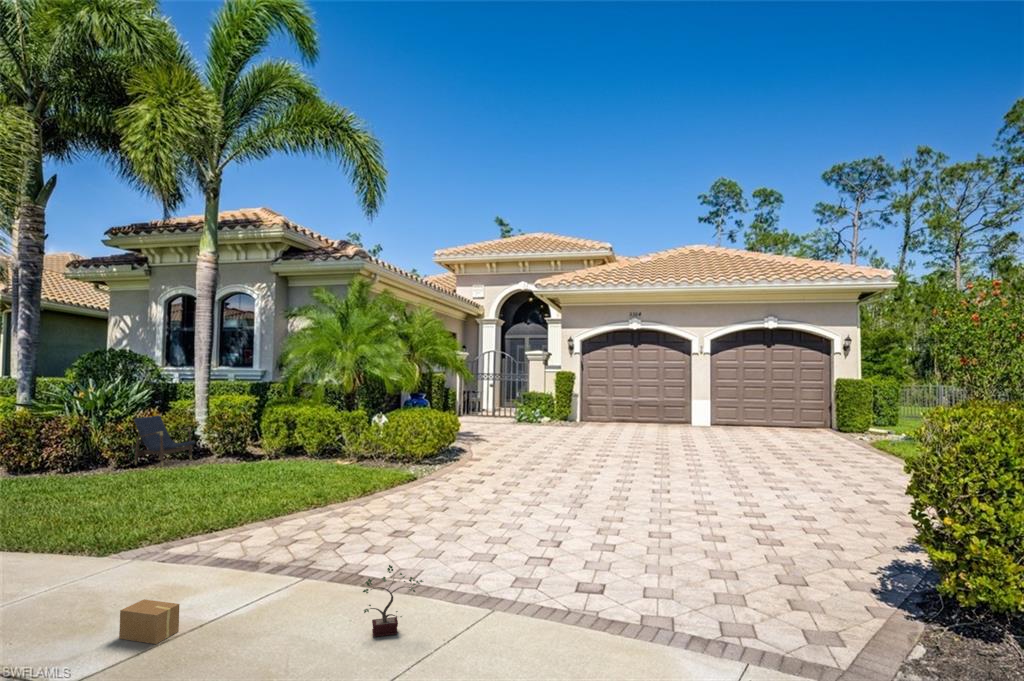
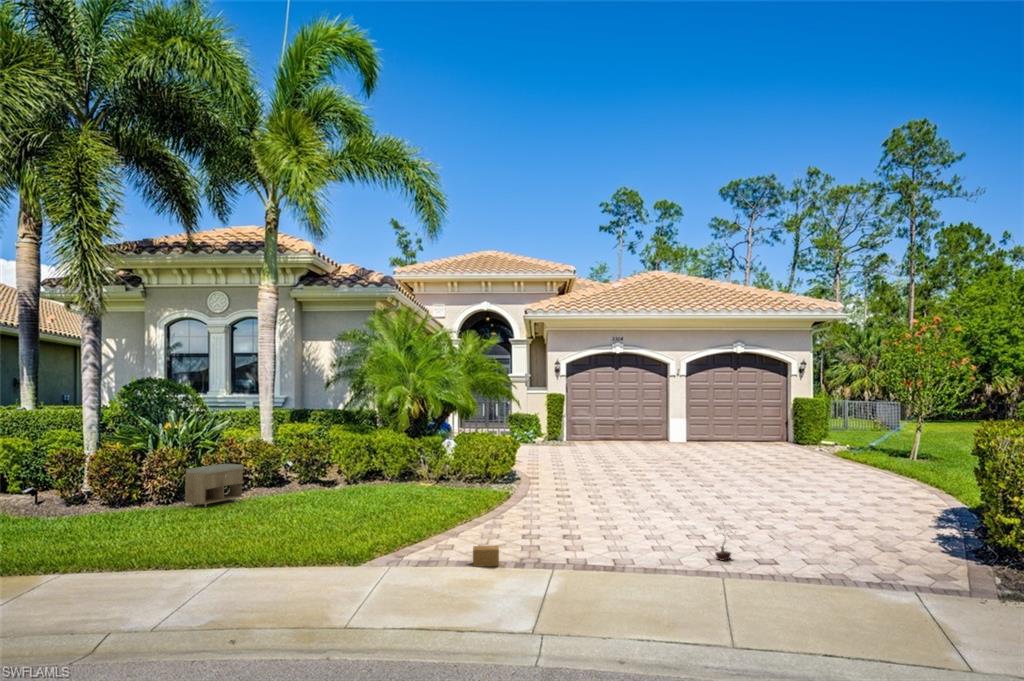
lounge chair: present [134,416,195,466] -> none [257,448,308,496]
storage bench: none [34,430,104,475] -> present [185,464,244,507]
cardboard box: present [119,599,179,644] -> present [473,546,499,567]

